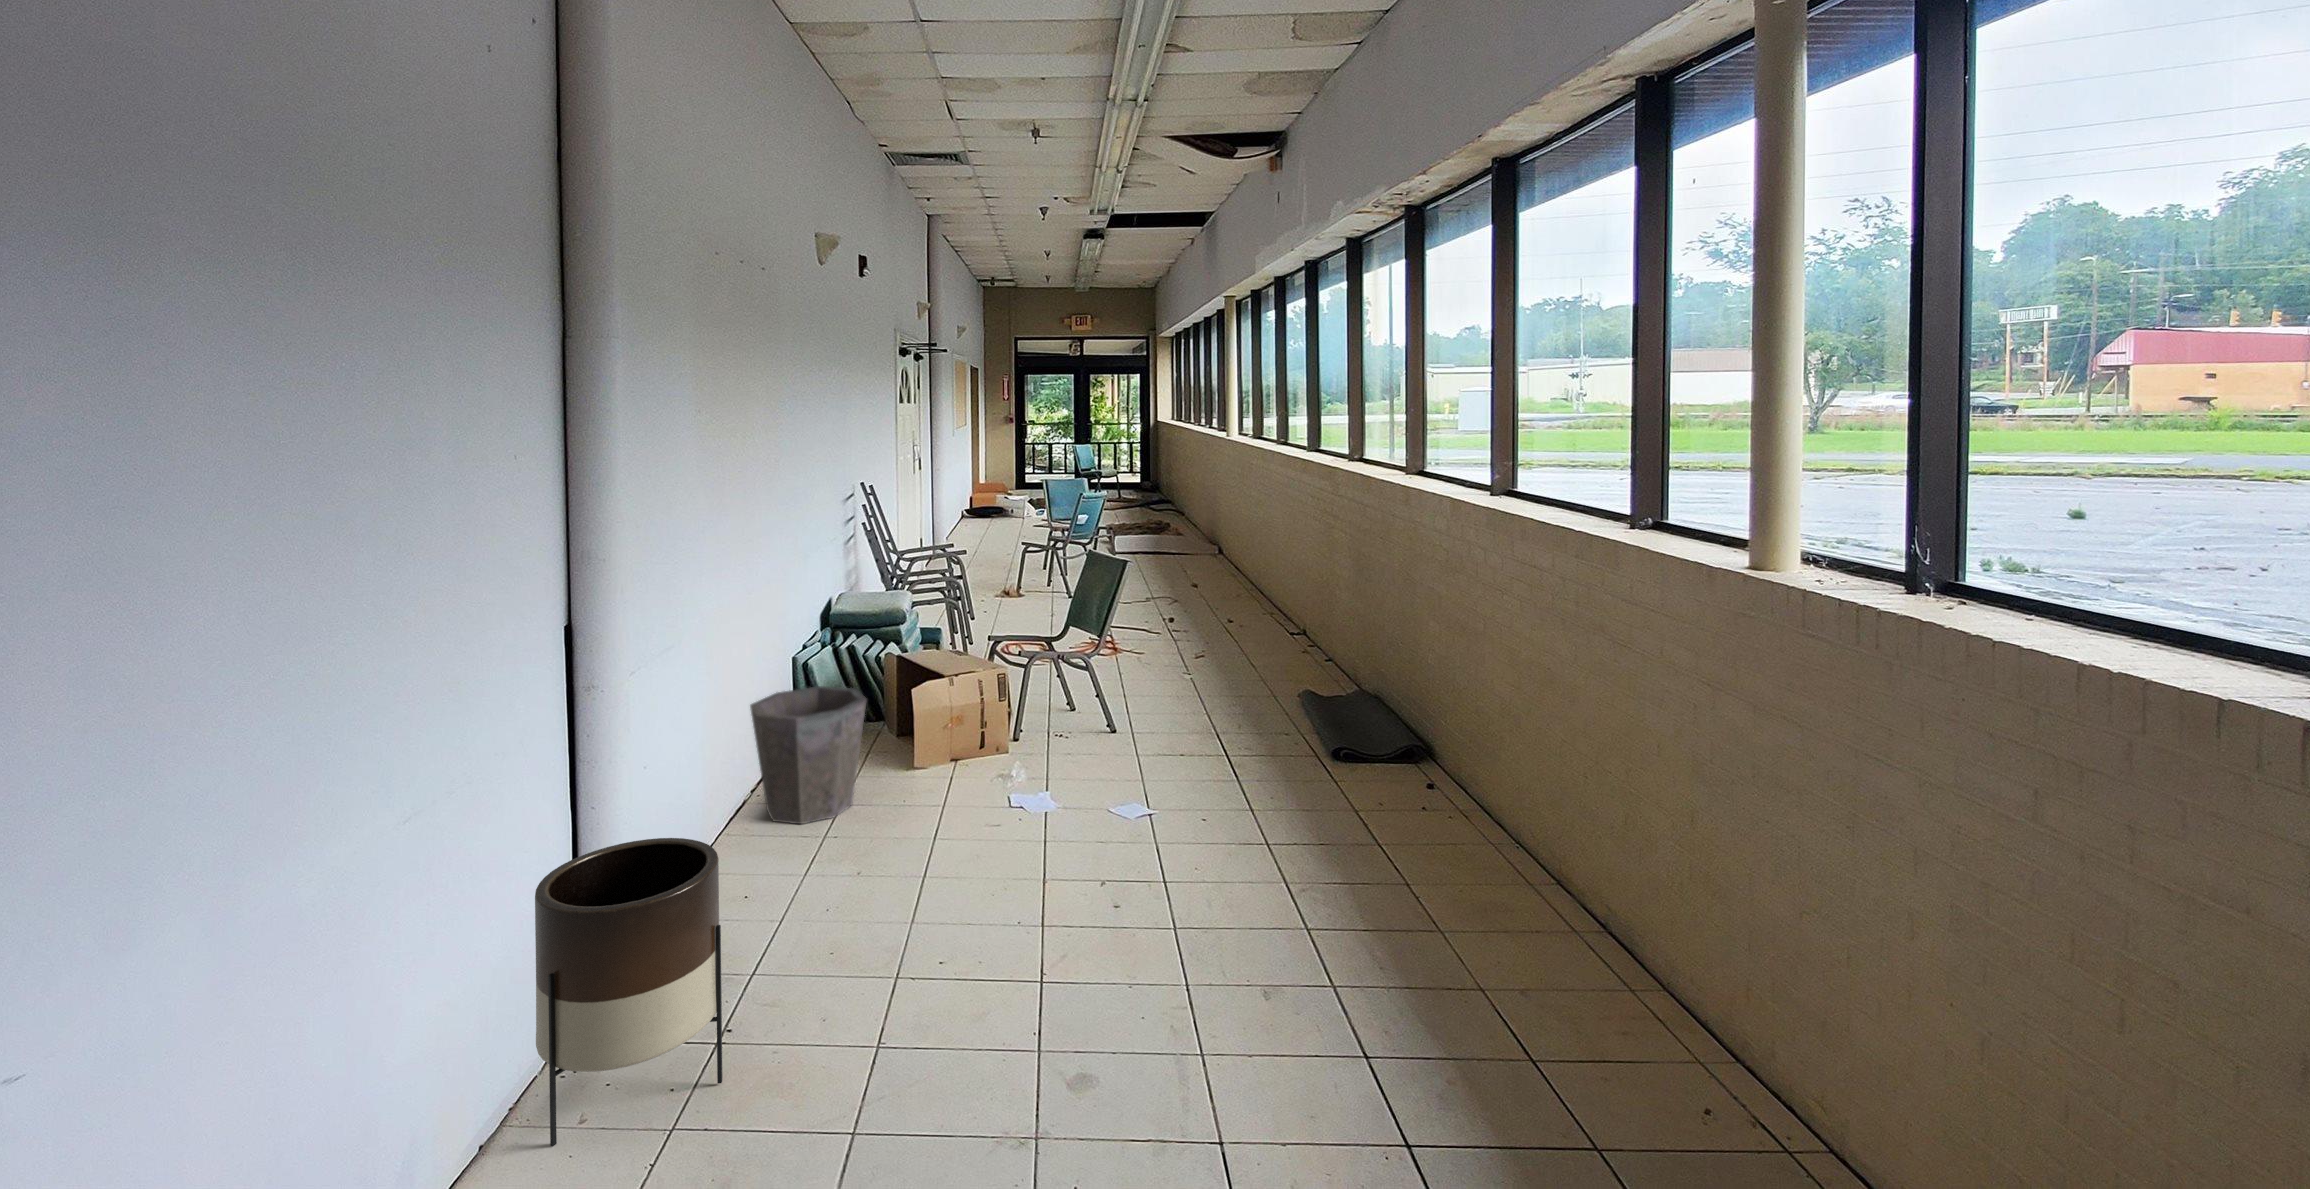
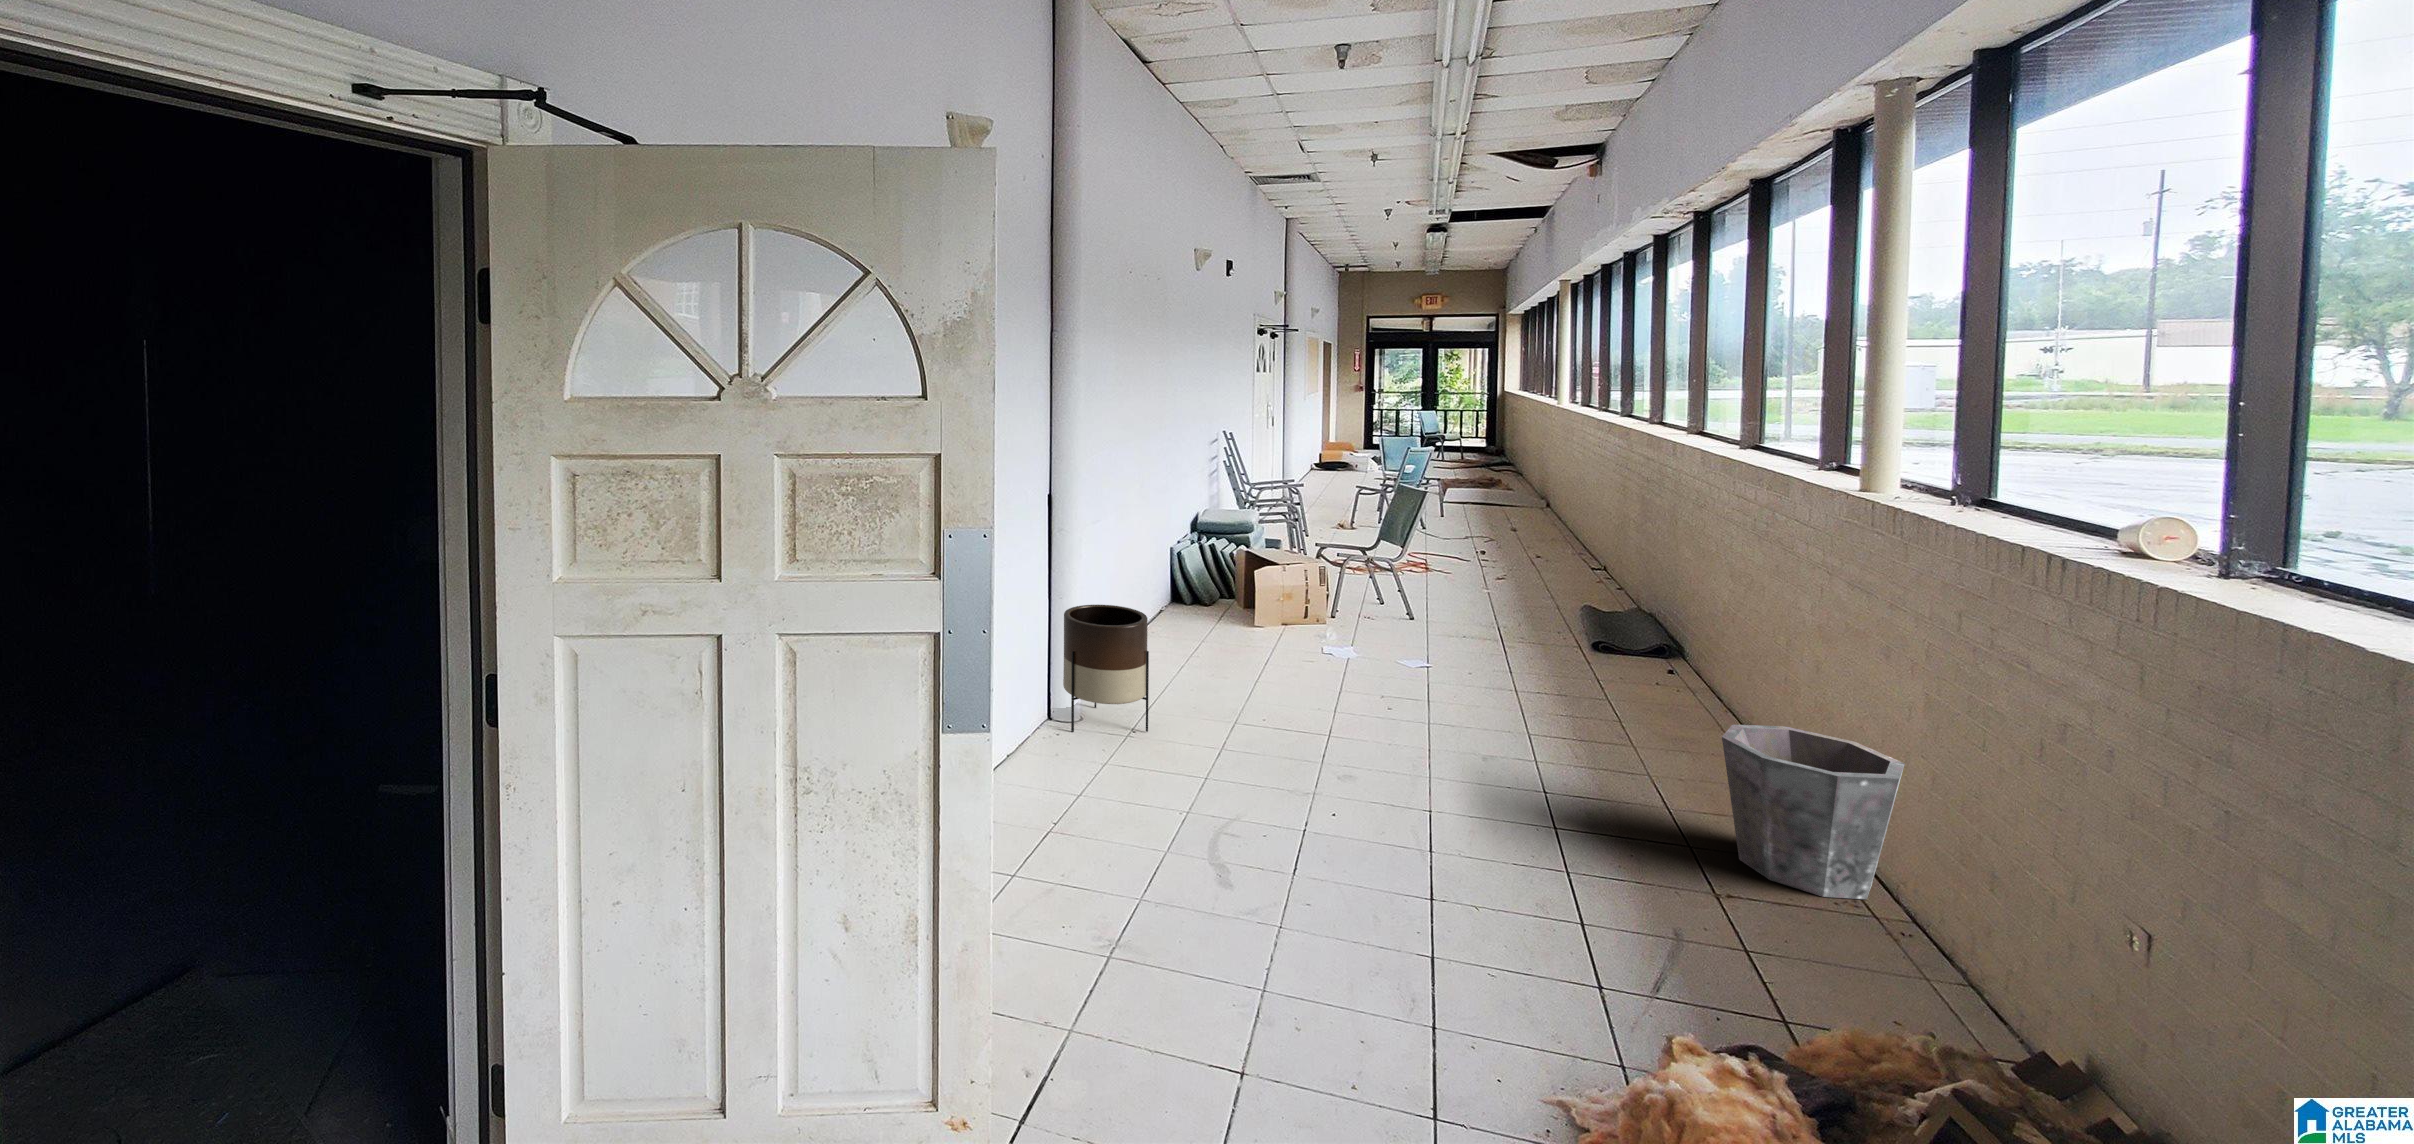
waste bin: present [750,686,866,824] -> present [1722,725,1905,899]

